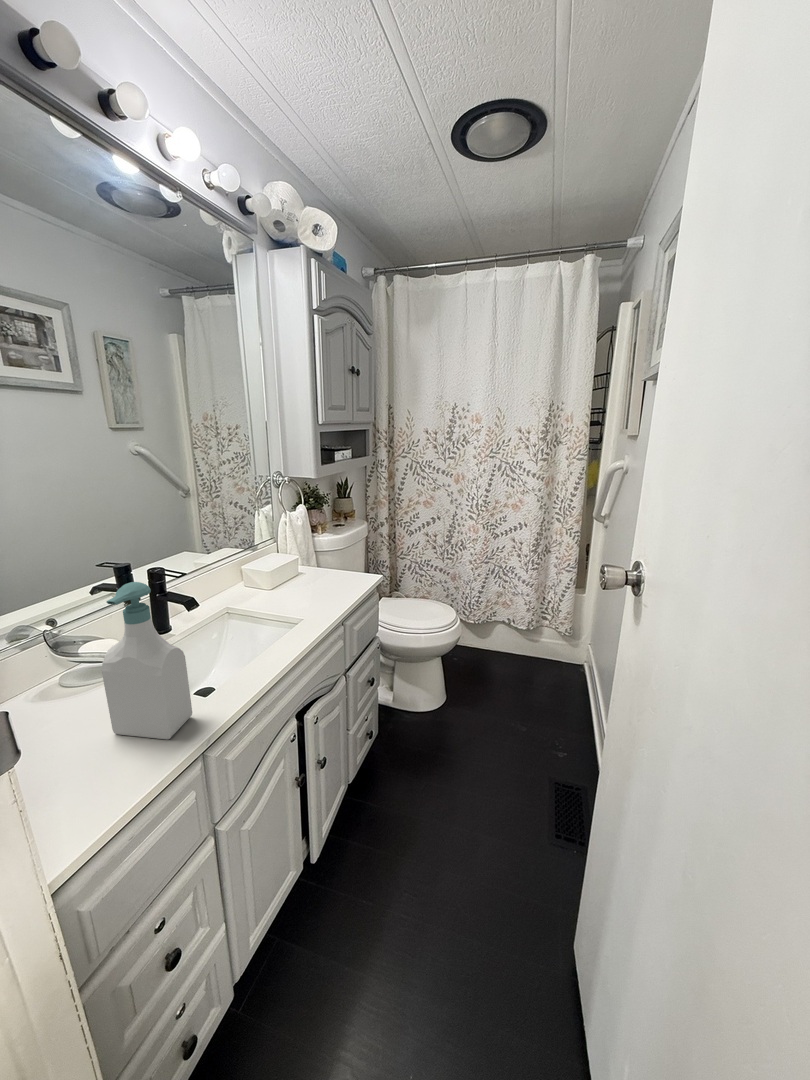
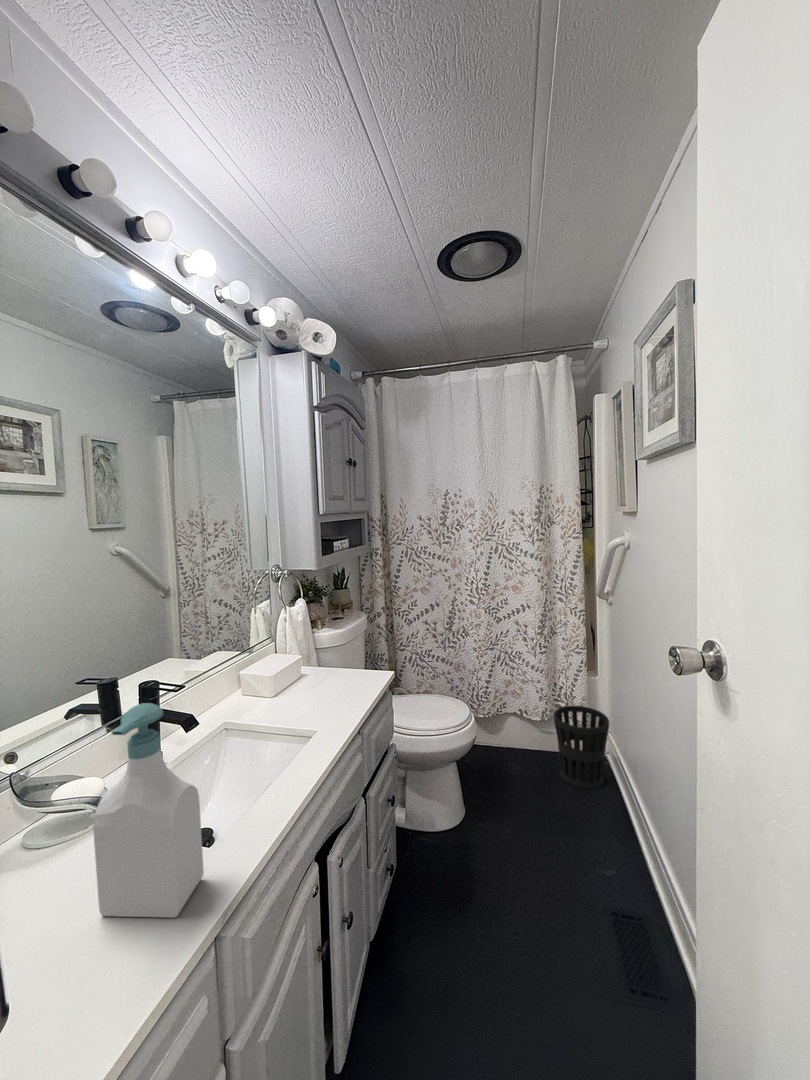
wastebasket: none [537,618,588,689] -> present [554,706,609,789]

